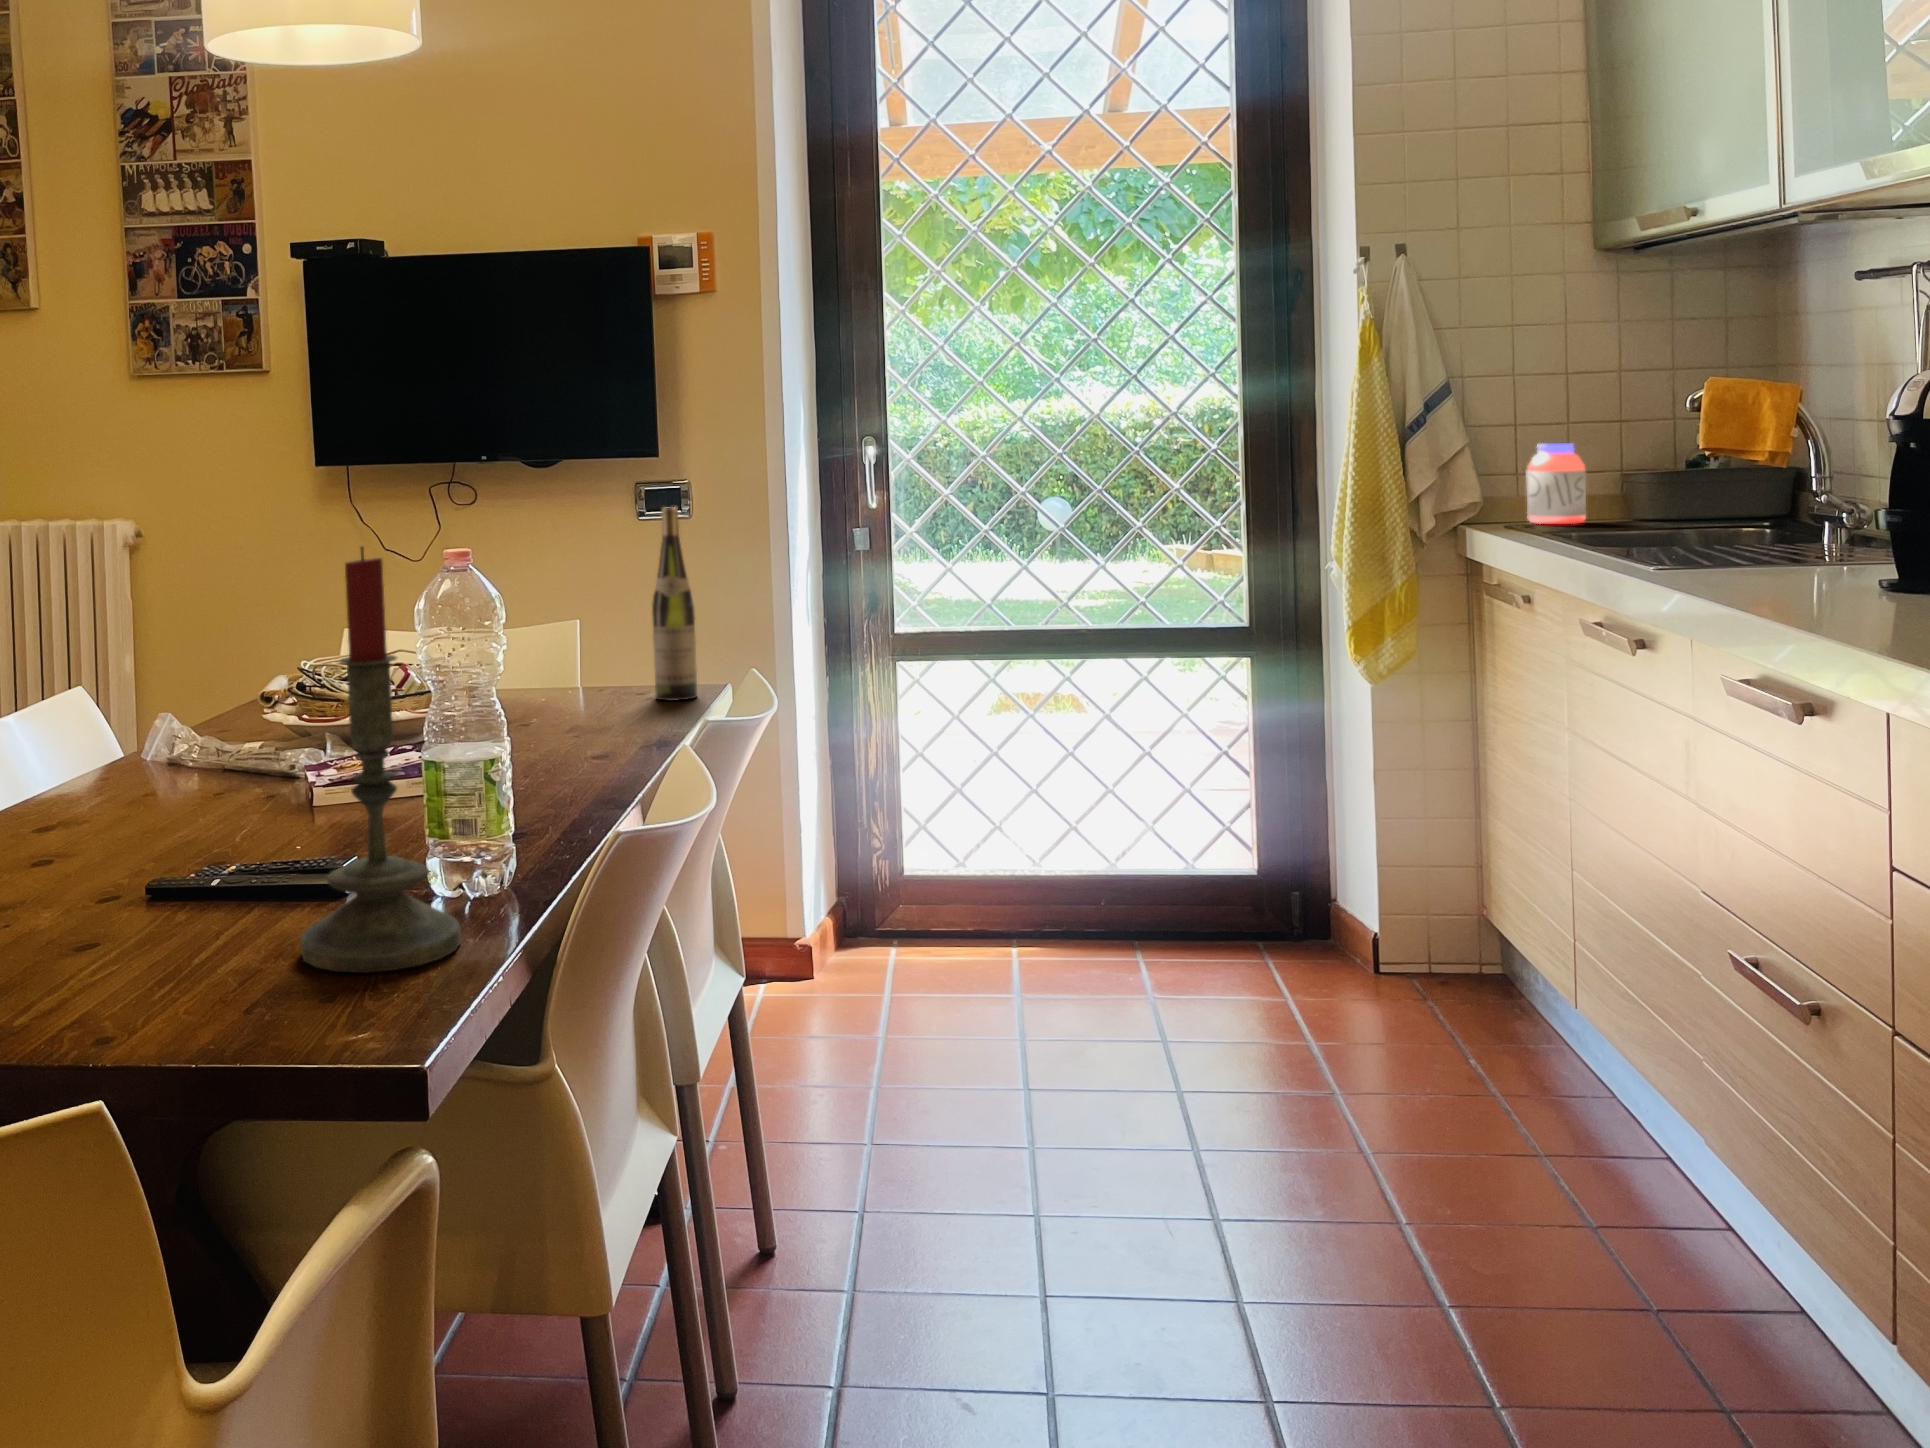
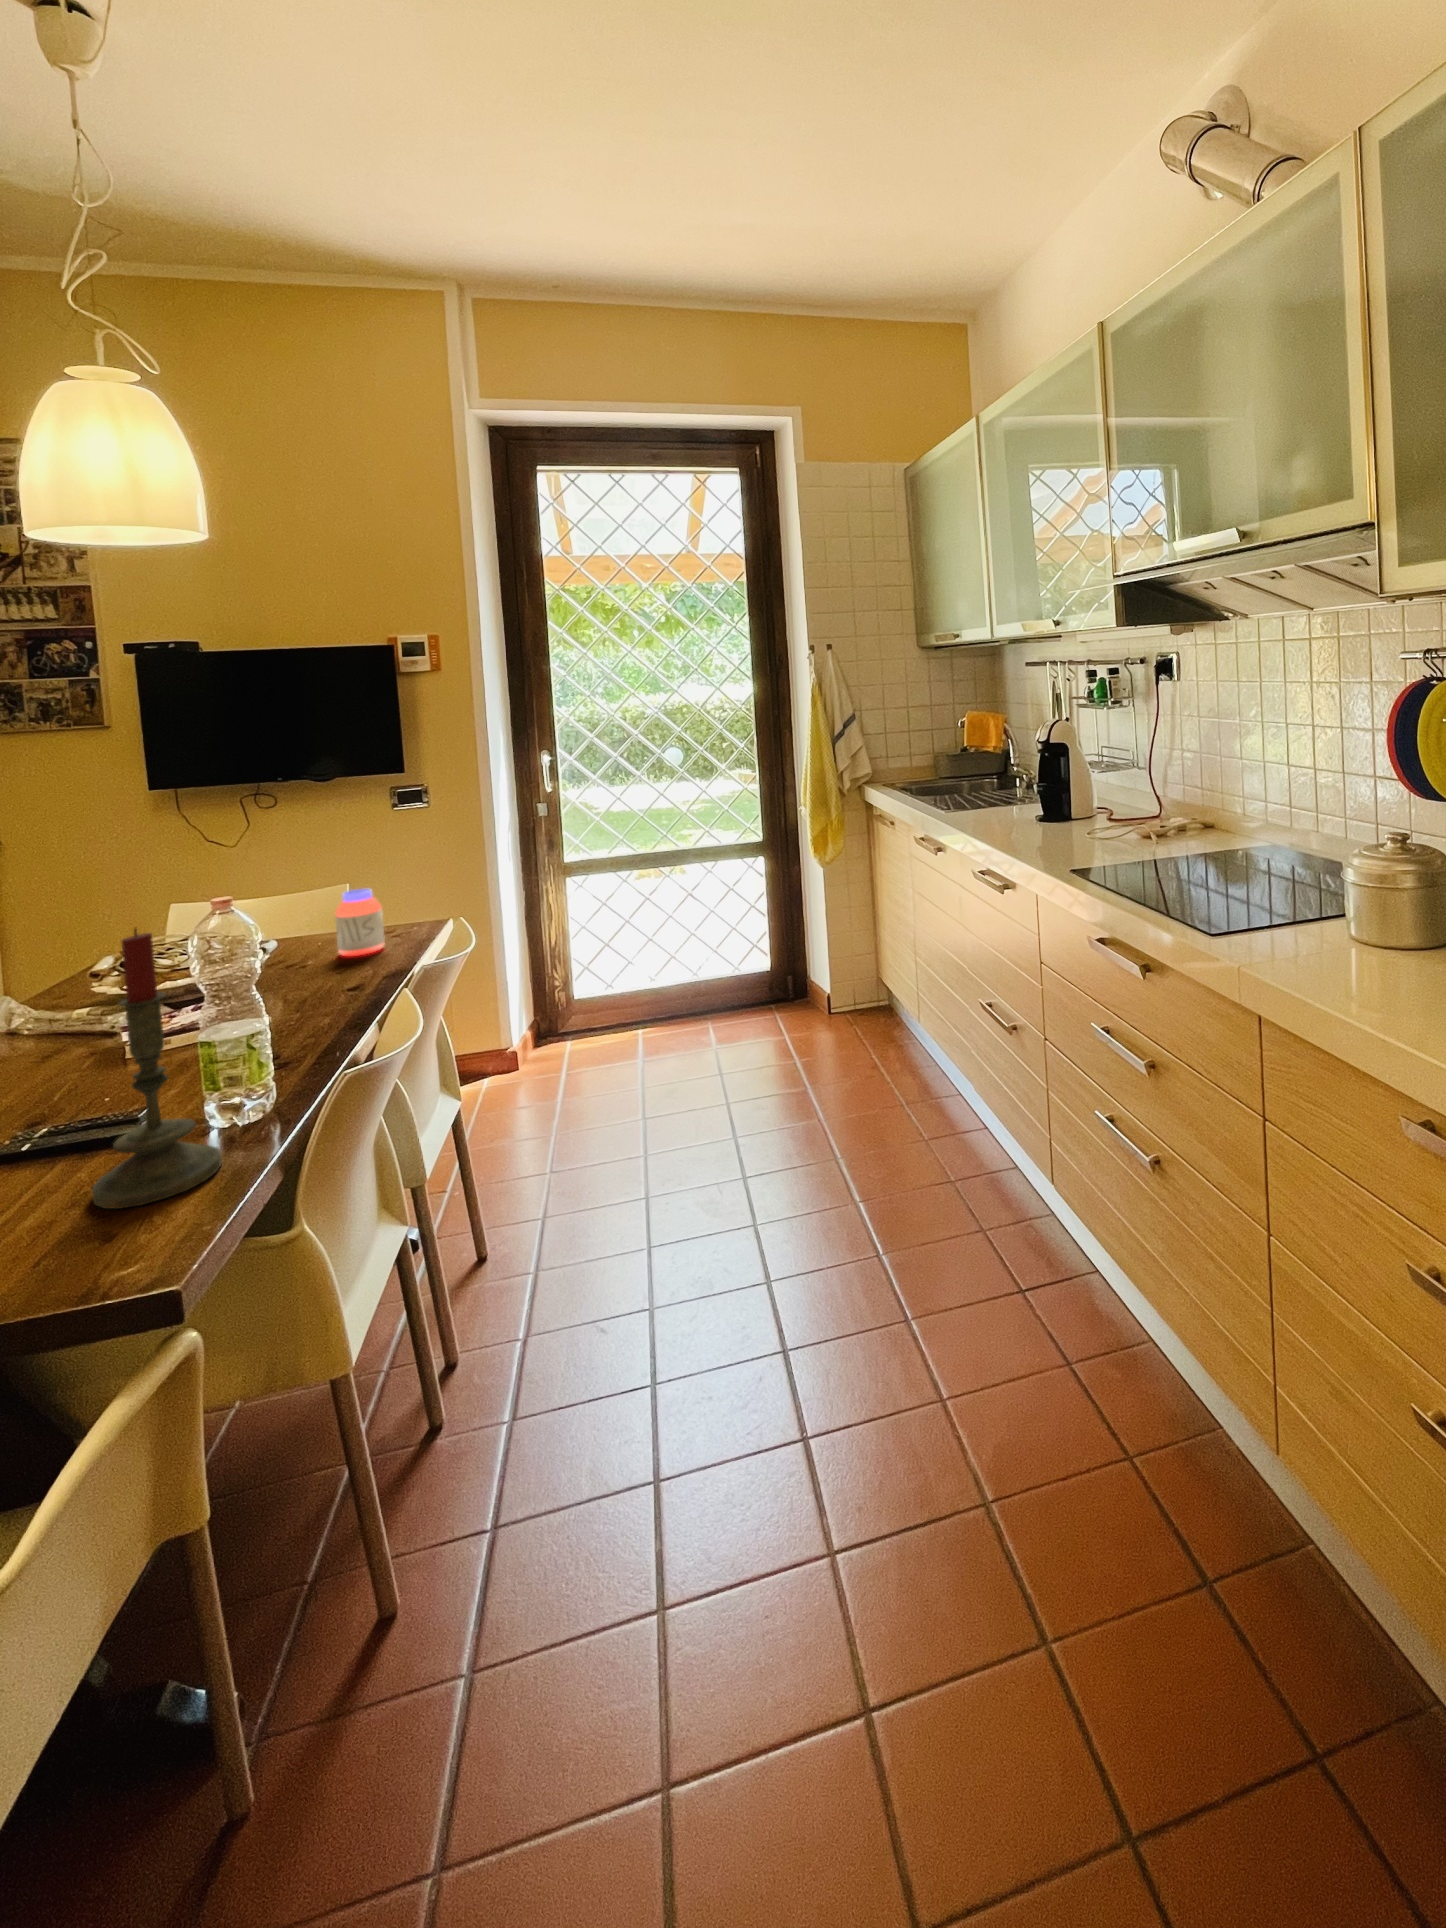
jar: present [1527,443,1586,524] -> present [335,889,385,956]
wine bottle: present [652,507,697,700] -> none [397,819,430,936]

